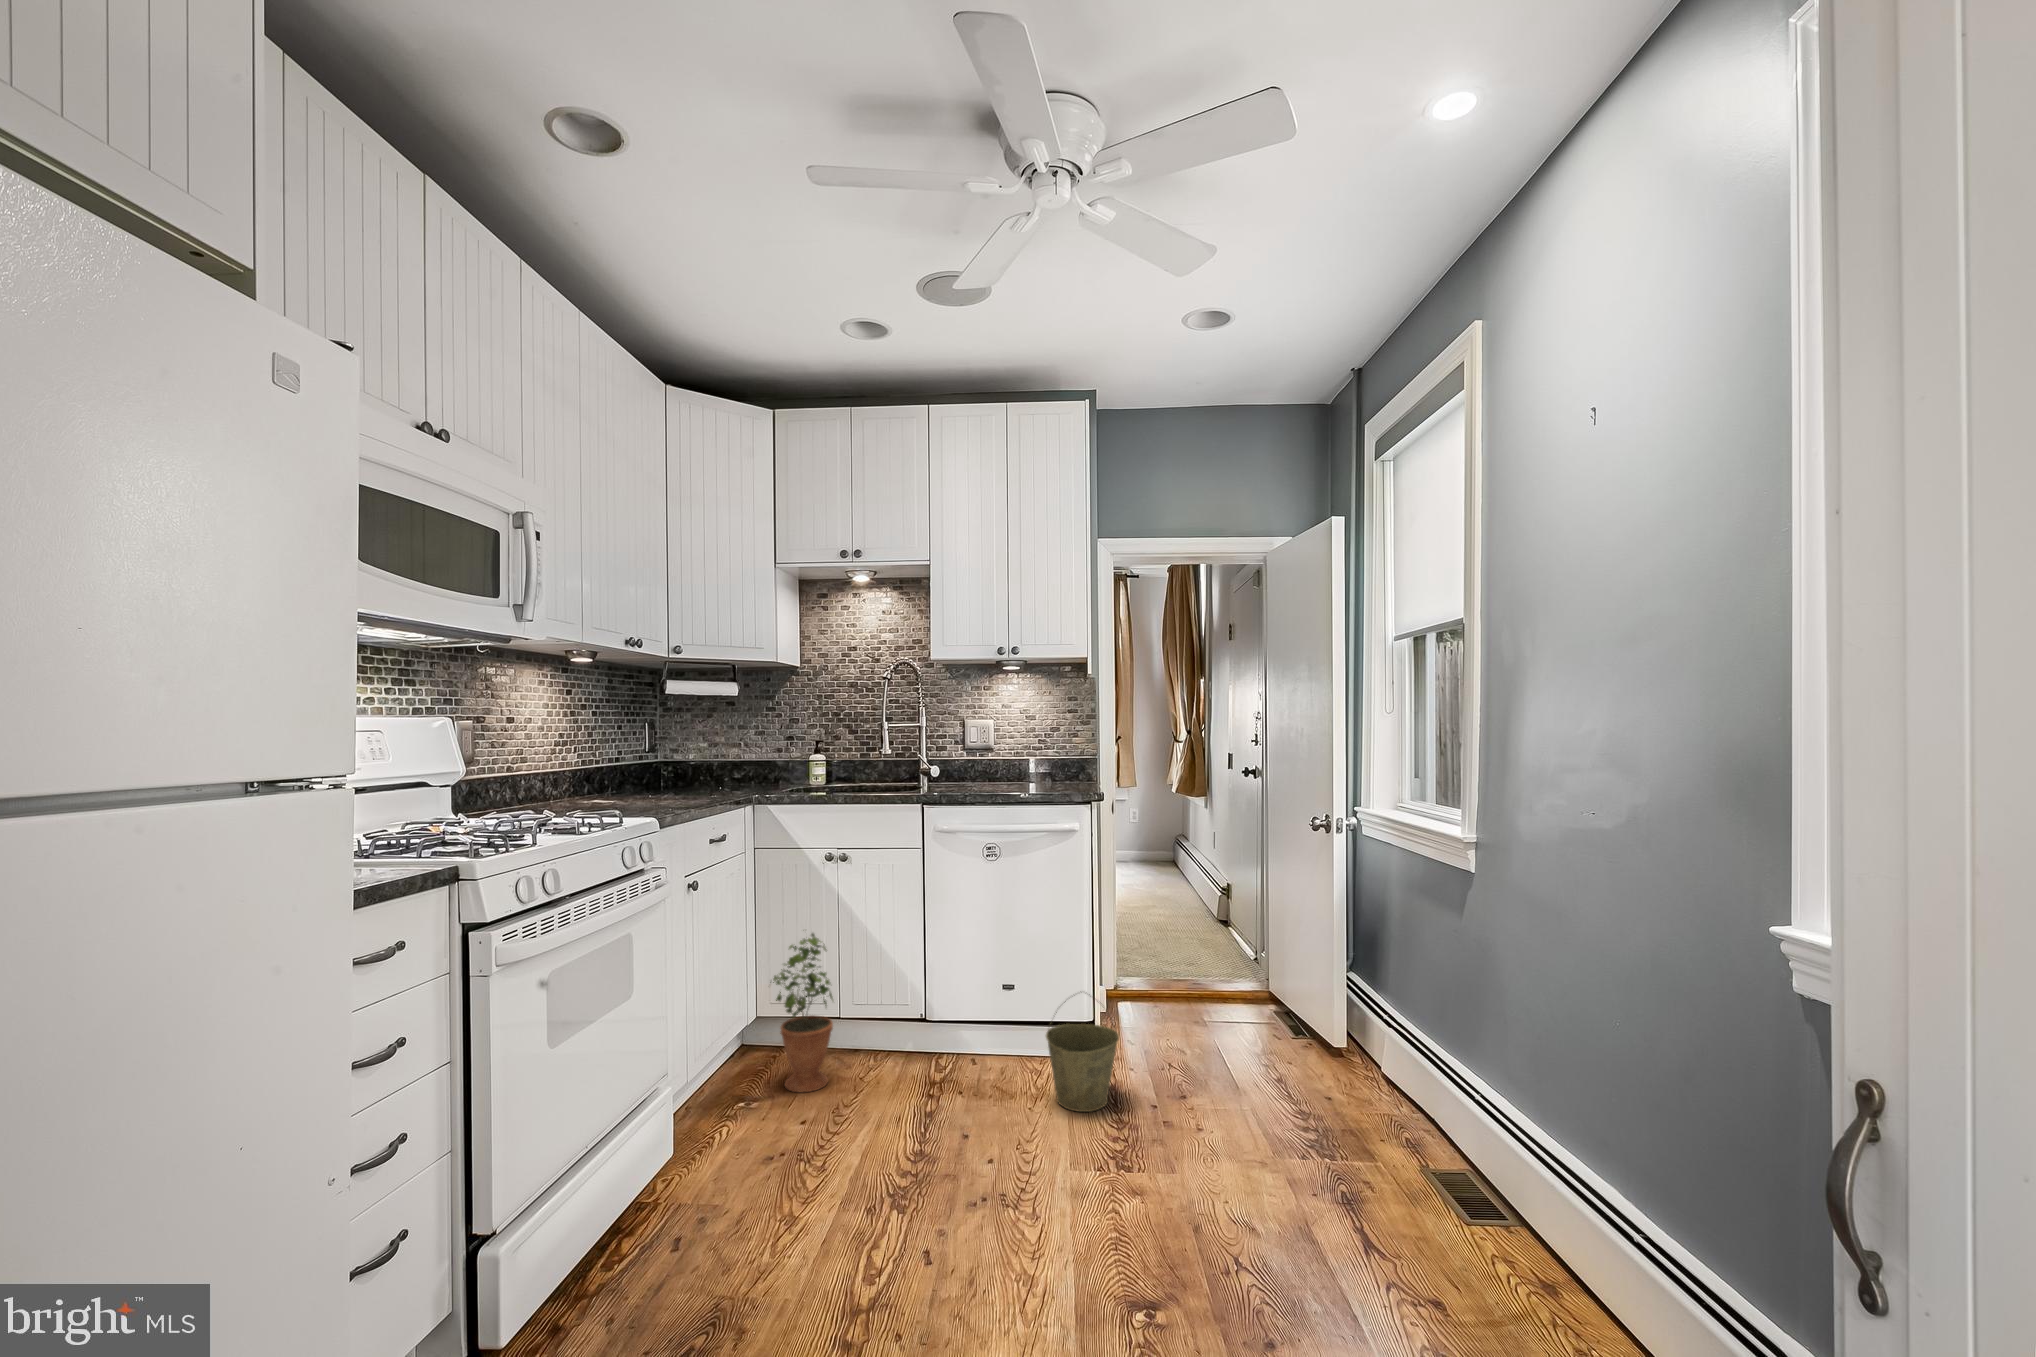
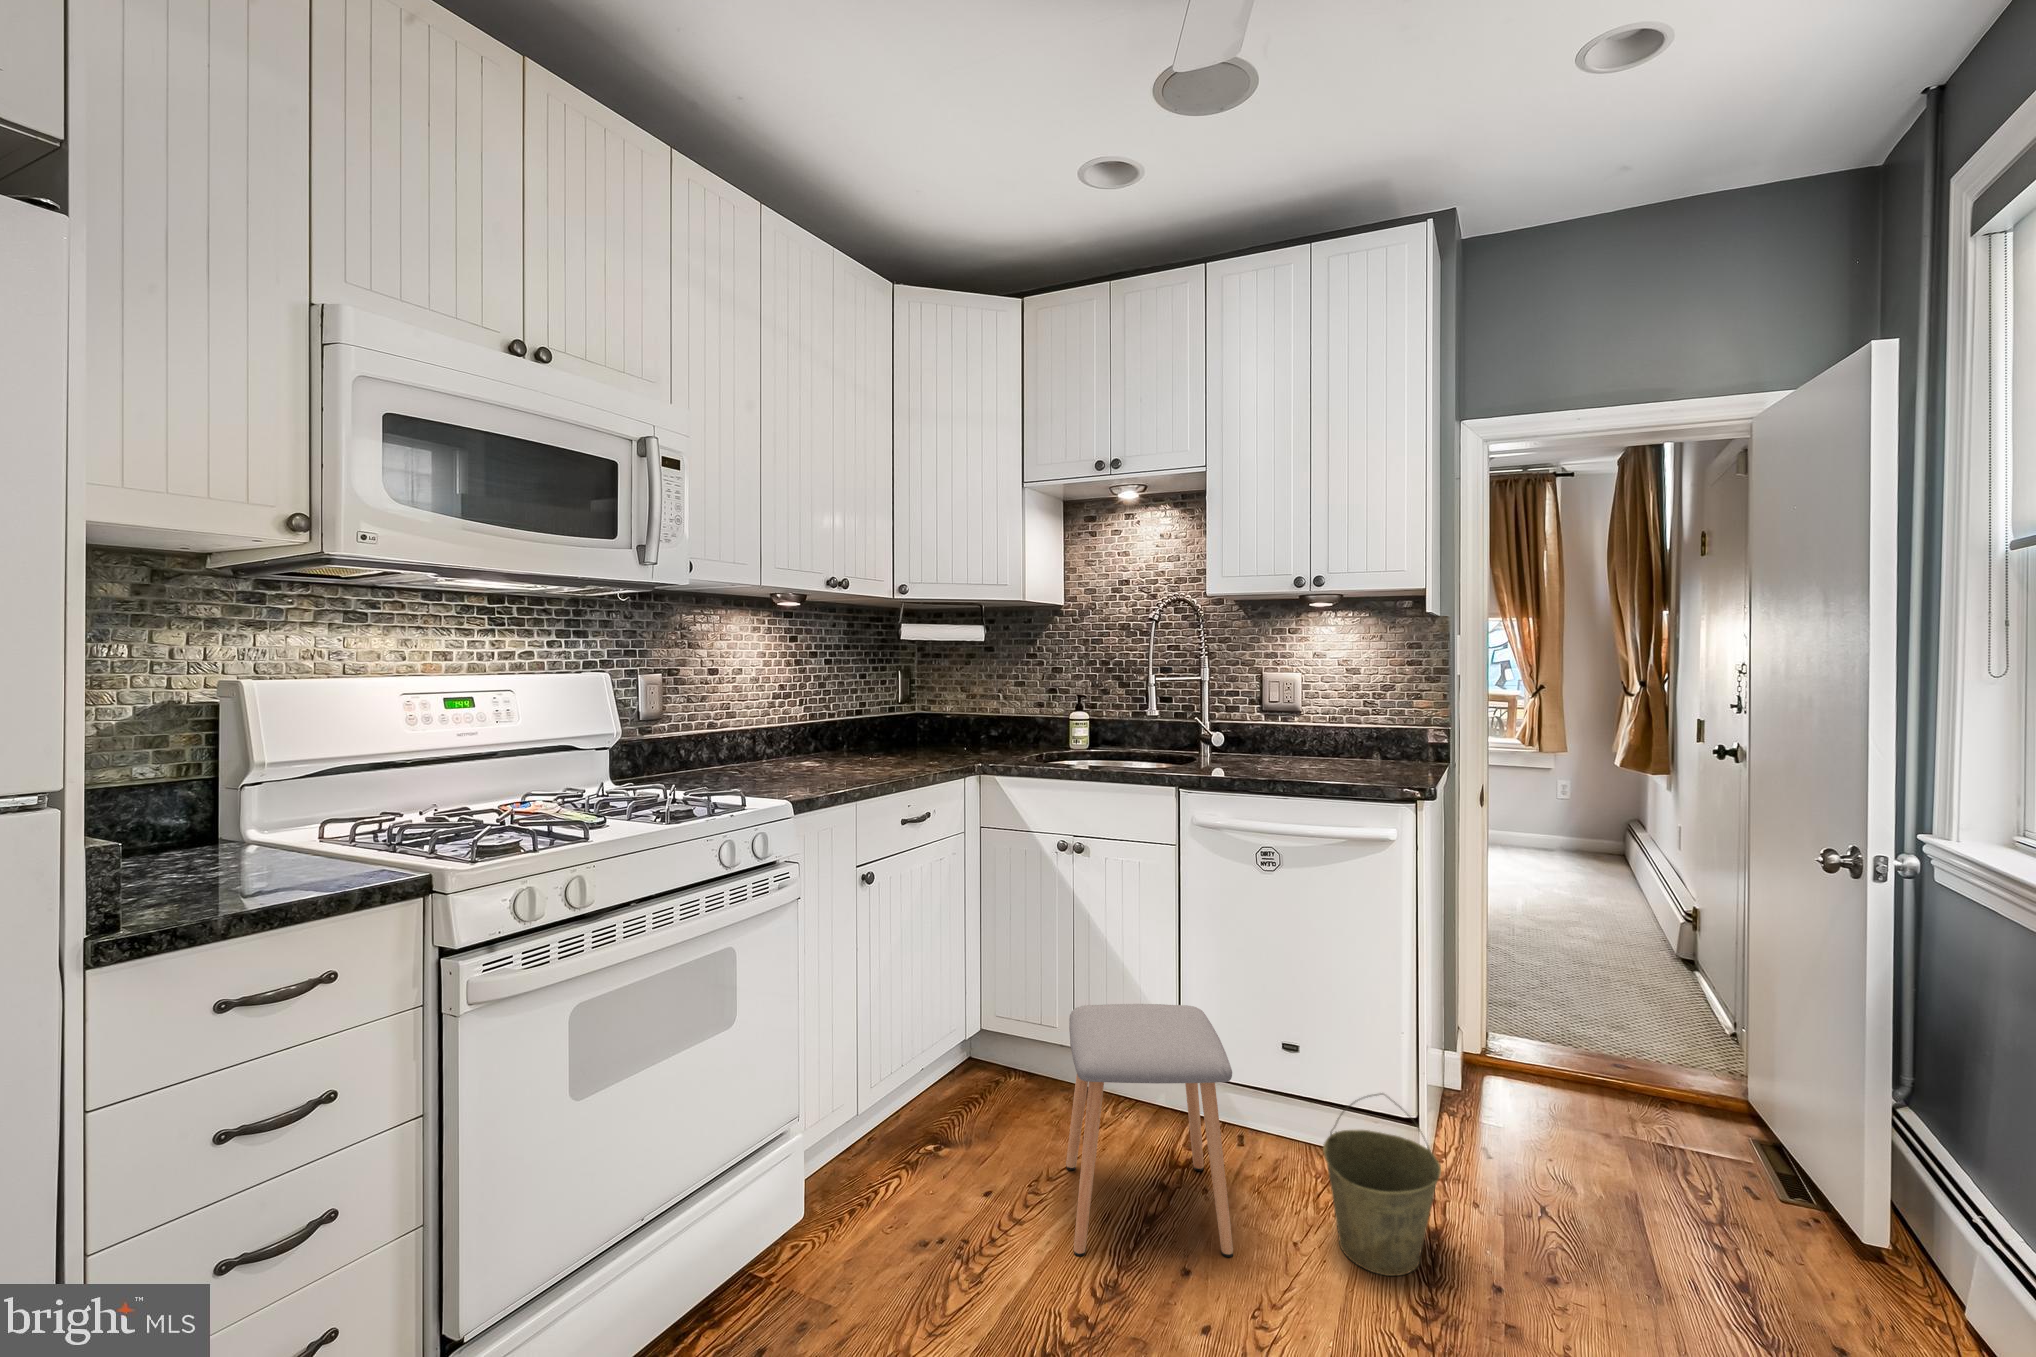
potted plant: present [770,933,833,1092] -> none [977,936,1056,1137]
stool: none [855,959,993,1147] -> present [1066,1004,1233,1257]

